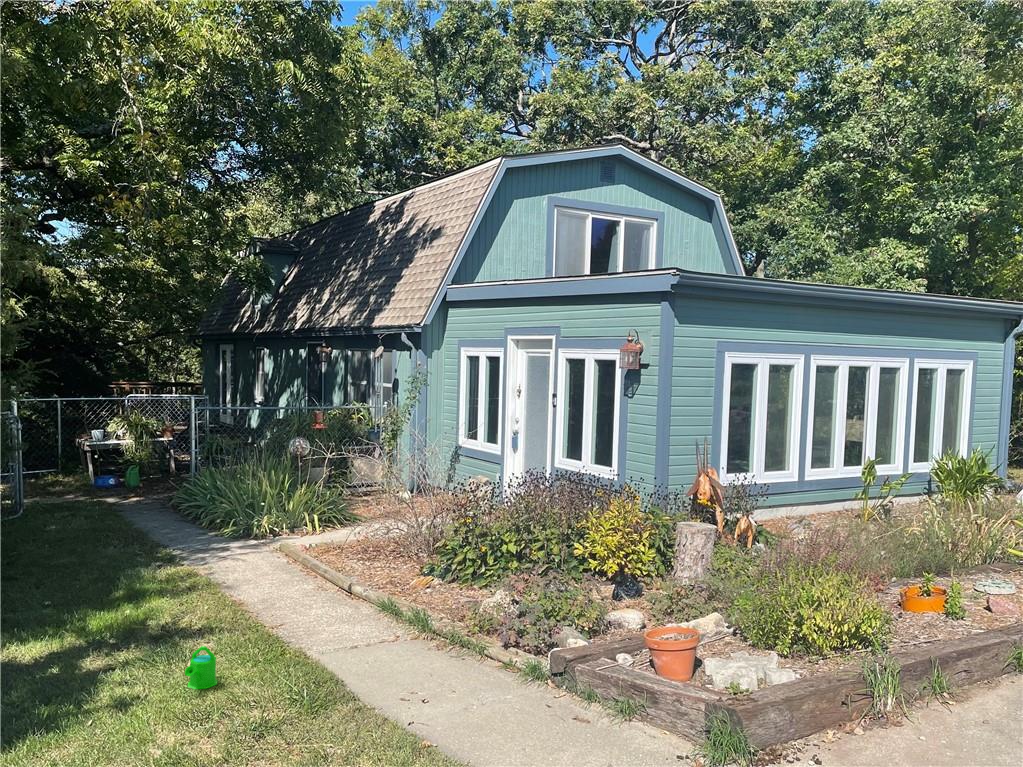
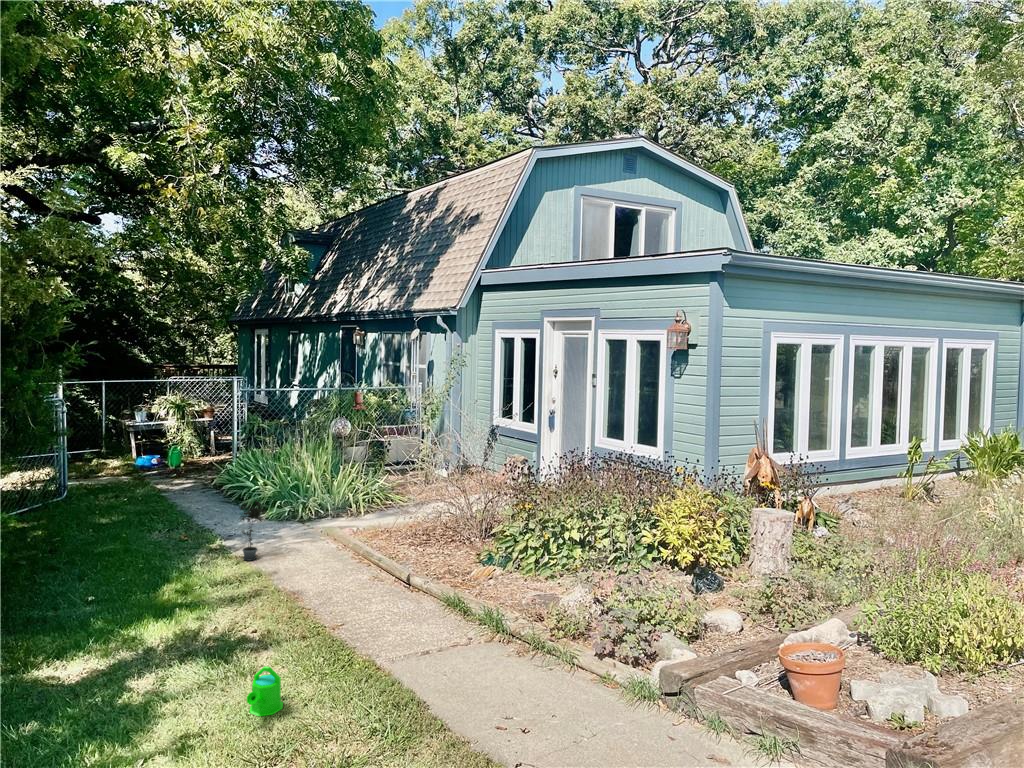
potted plant: none [183,514,213,575] -> present [240,501,266,561]

